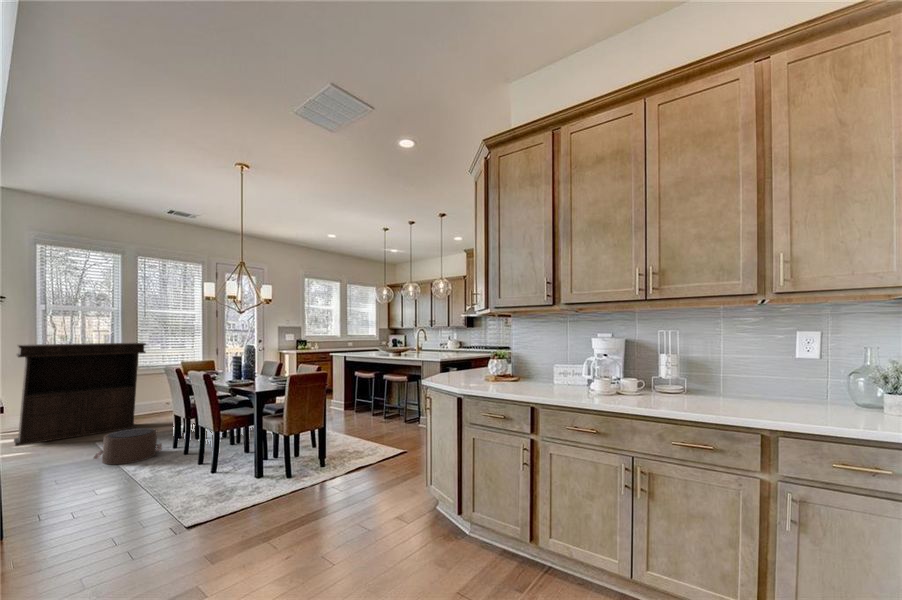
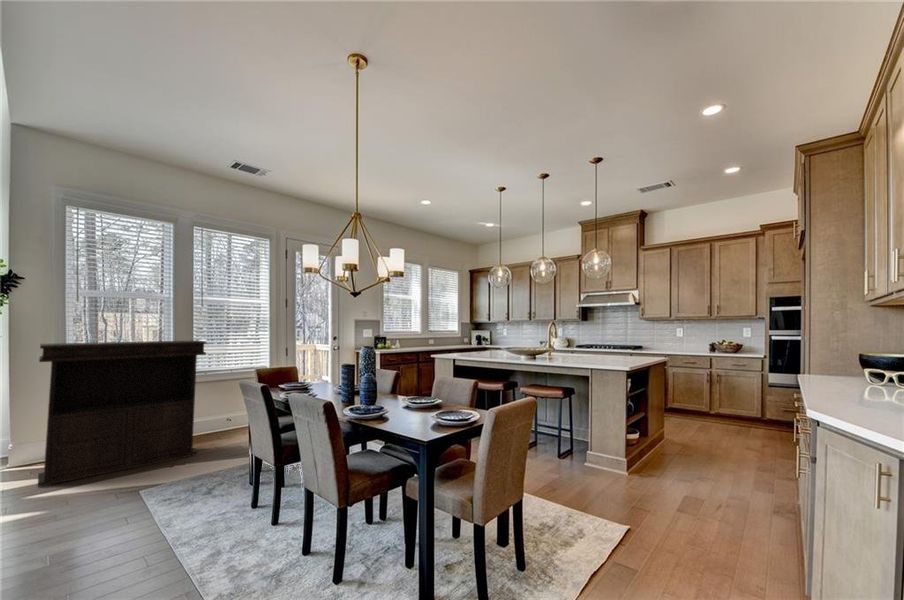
pouf: present [94,428,162,465] -> none [140,468,239,533]

